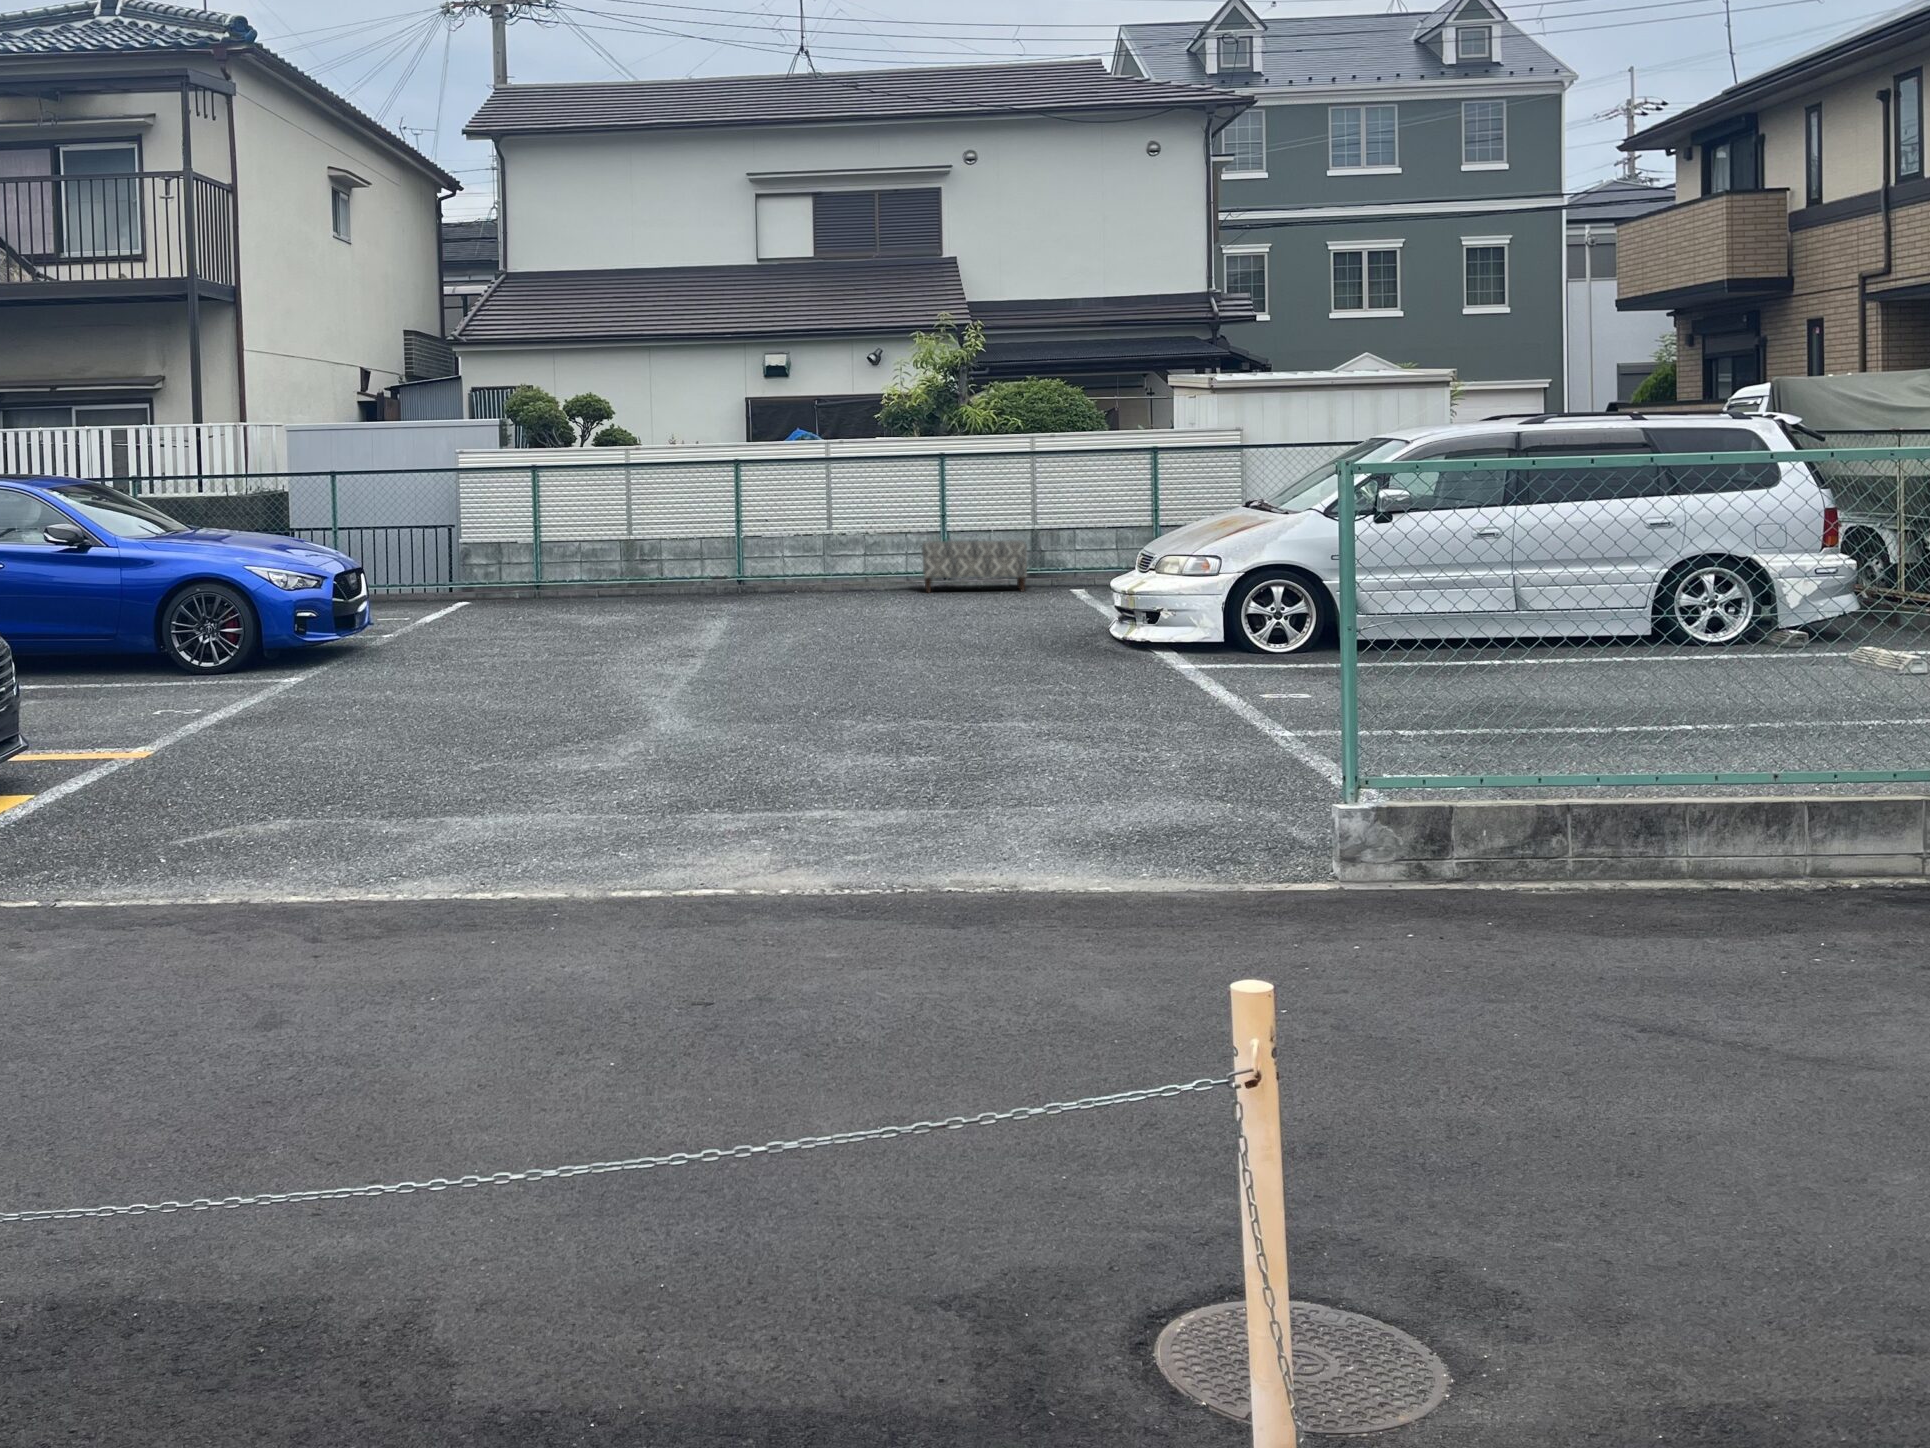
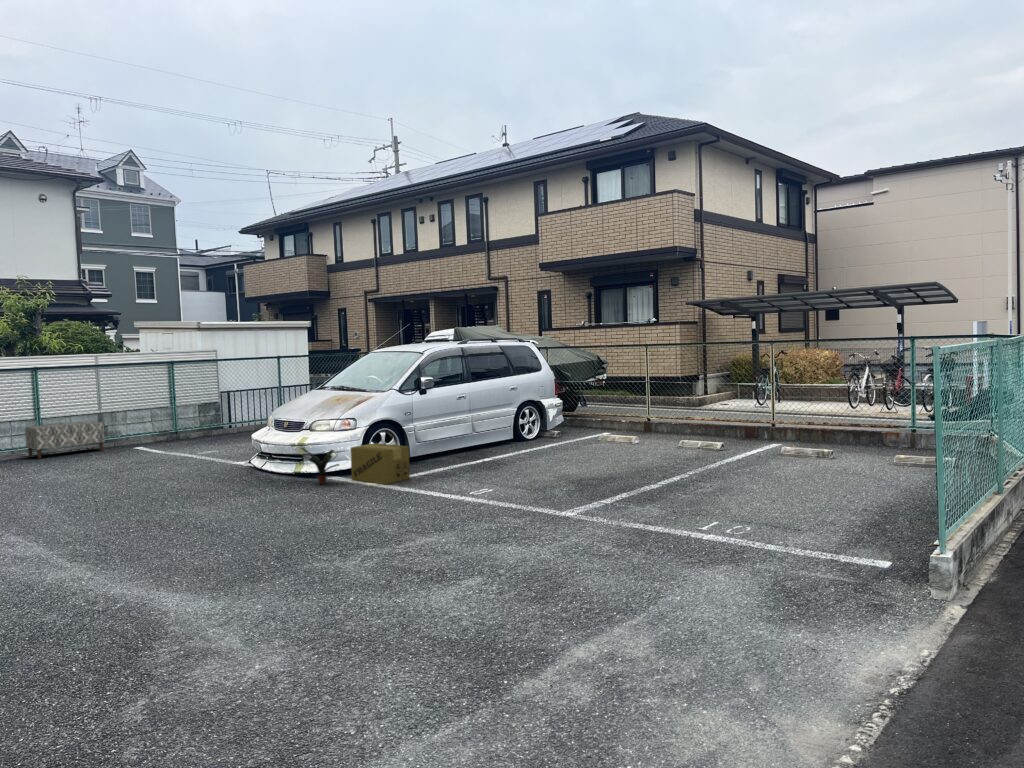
potted plant: none [1106,596,1166,662] -> present [301,448,339,484]
cardboard box: none [1188,603,1272,674] -> present [351,443,410,484]

